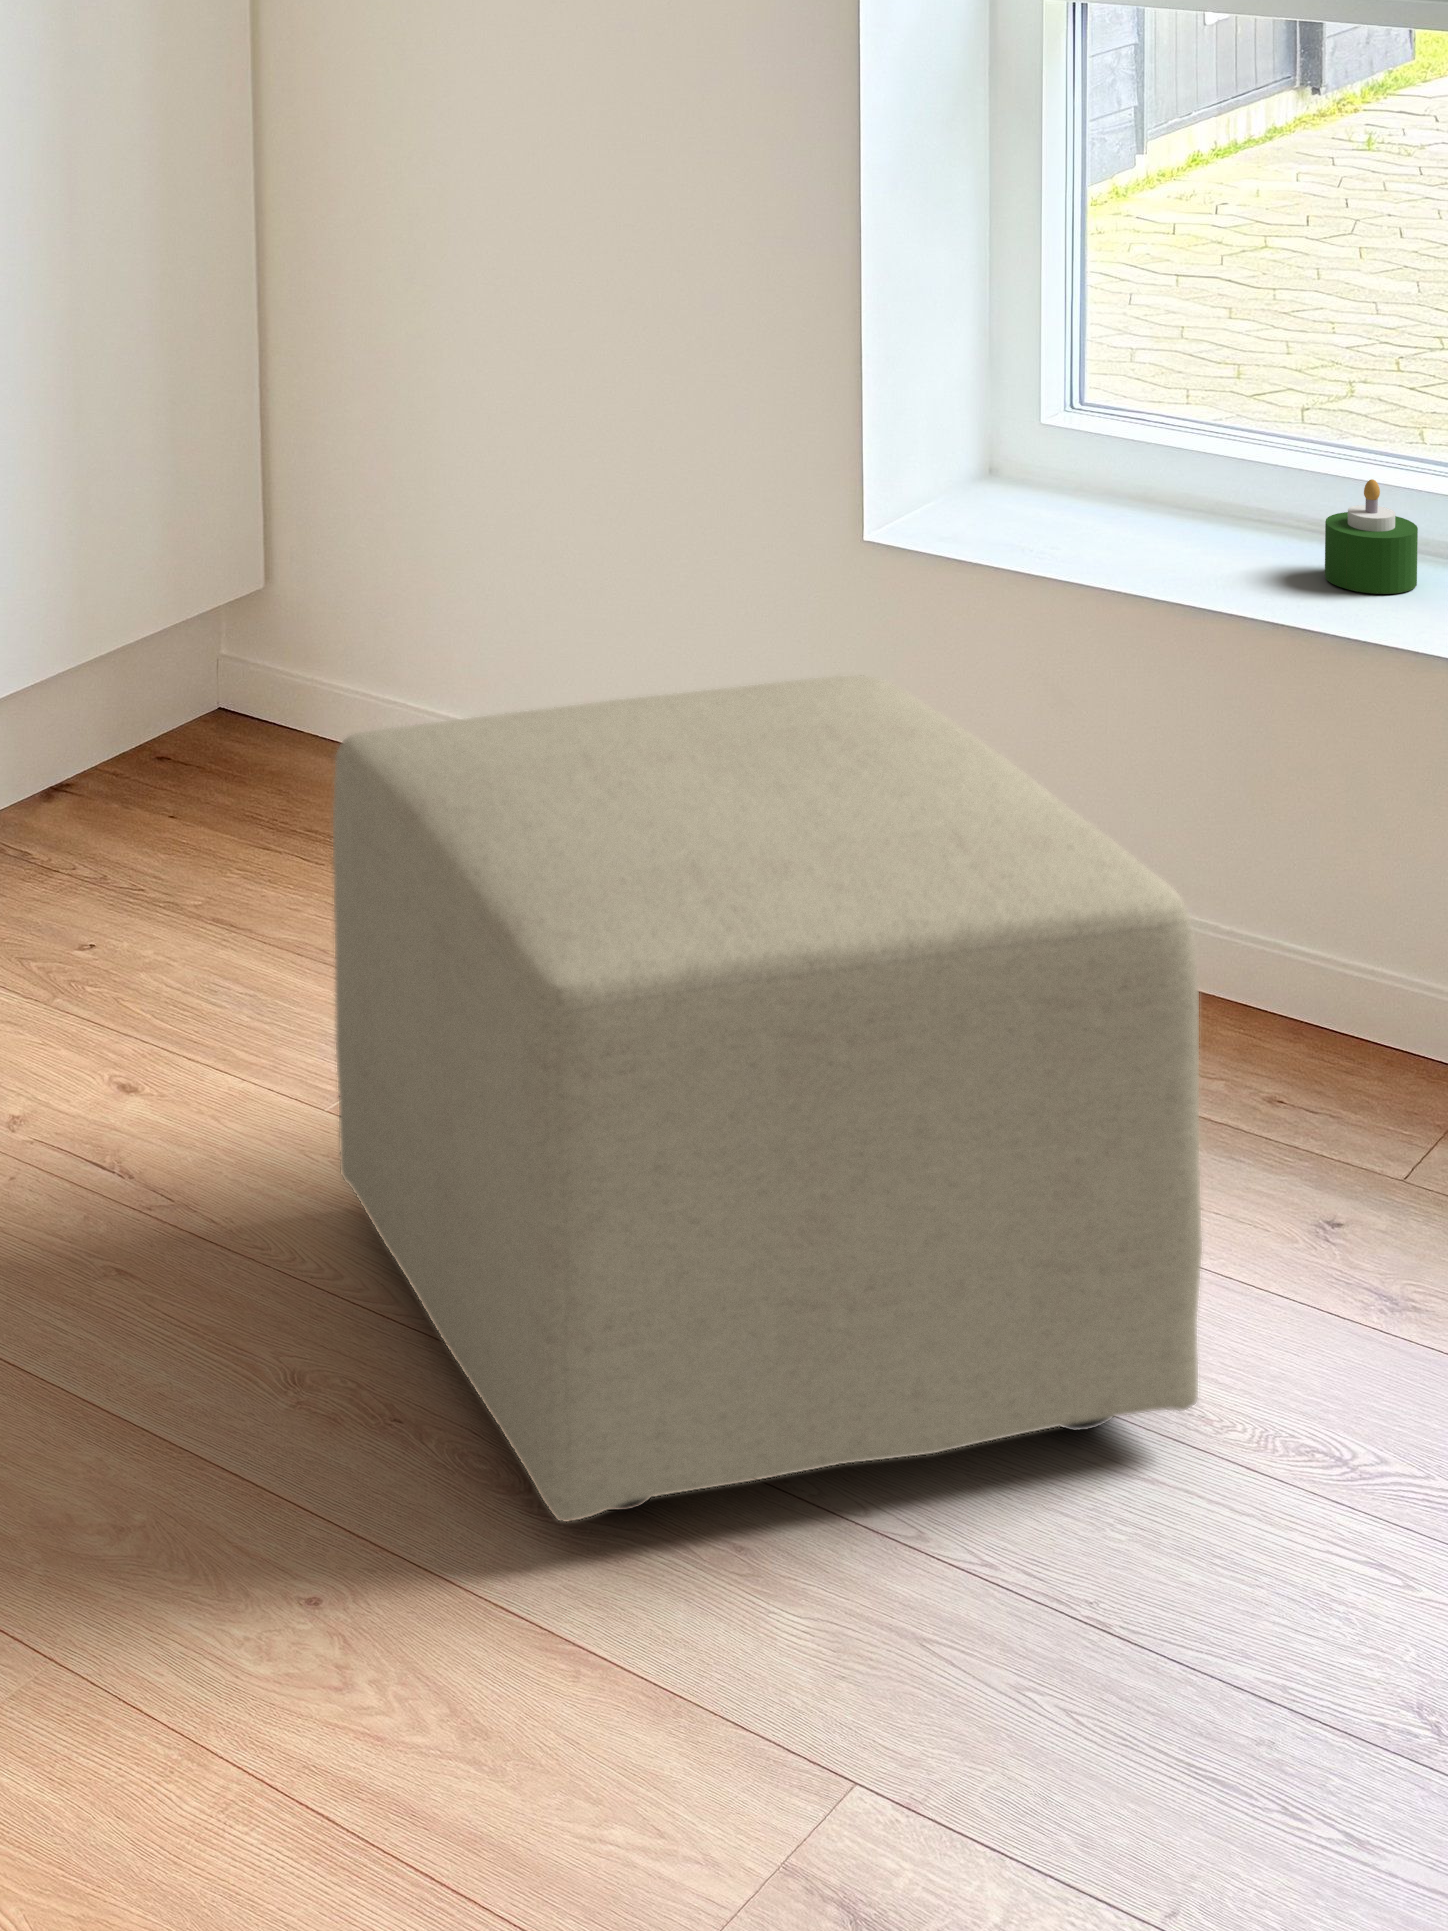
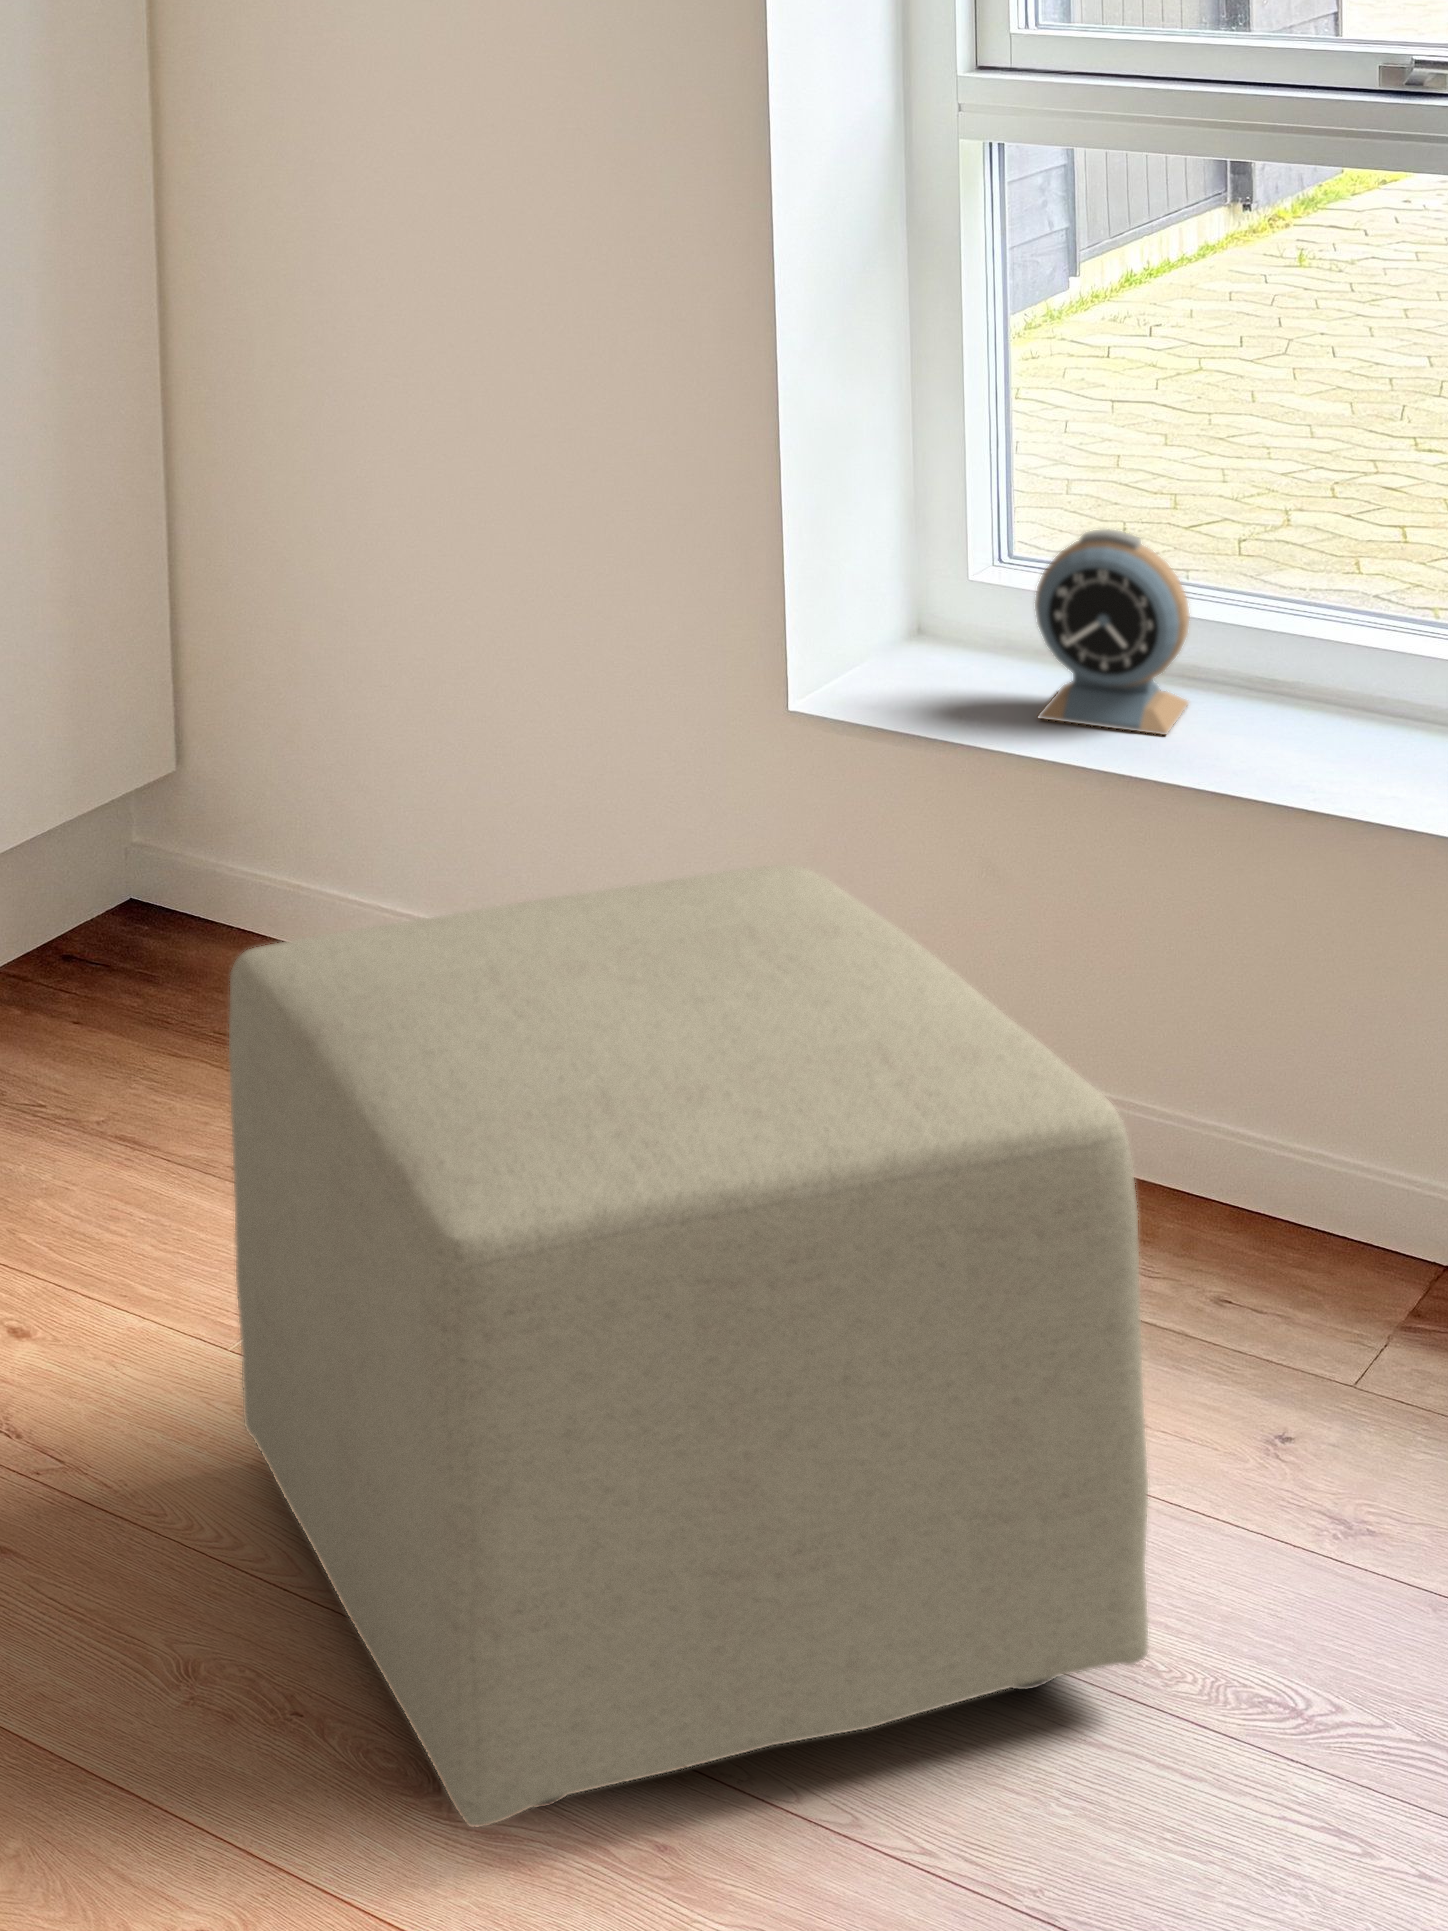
alarm clock: none [1104,376,1256,574] -> present [1035,530,1190,735]
candle: present [1325,479,1418,594] -> none [1261,634,1355,754]

